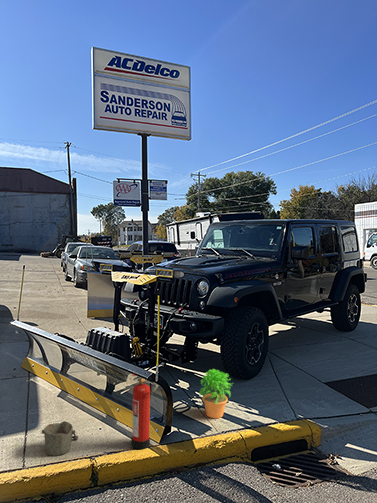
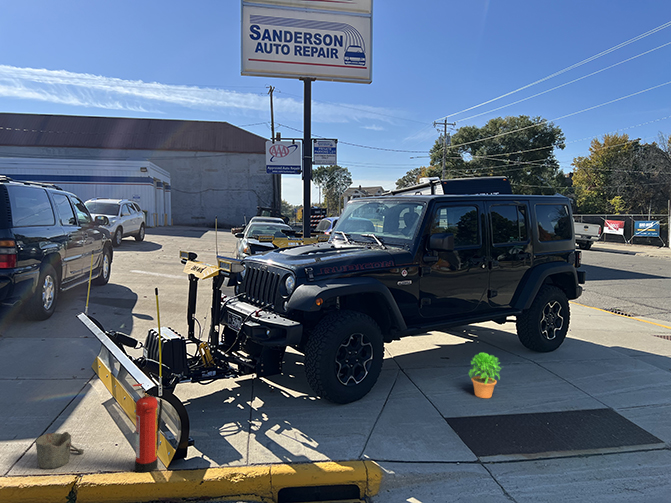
potted plant: present [199,369,231,418] -> present [469,353,500,398]

